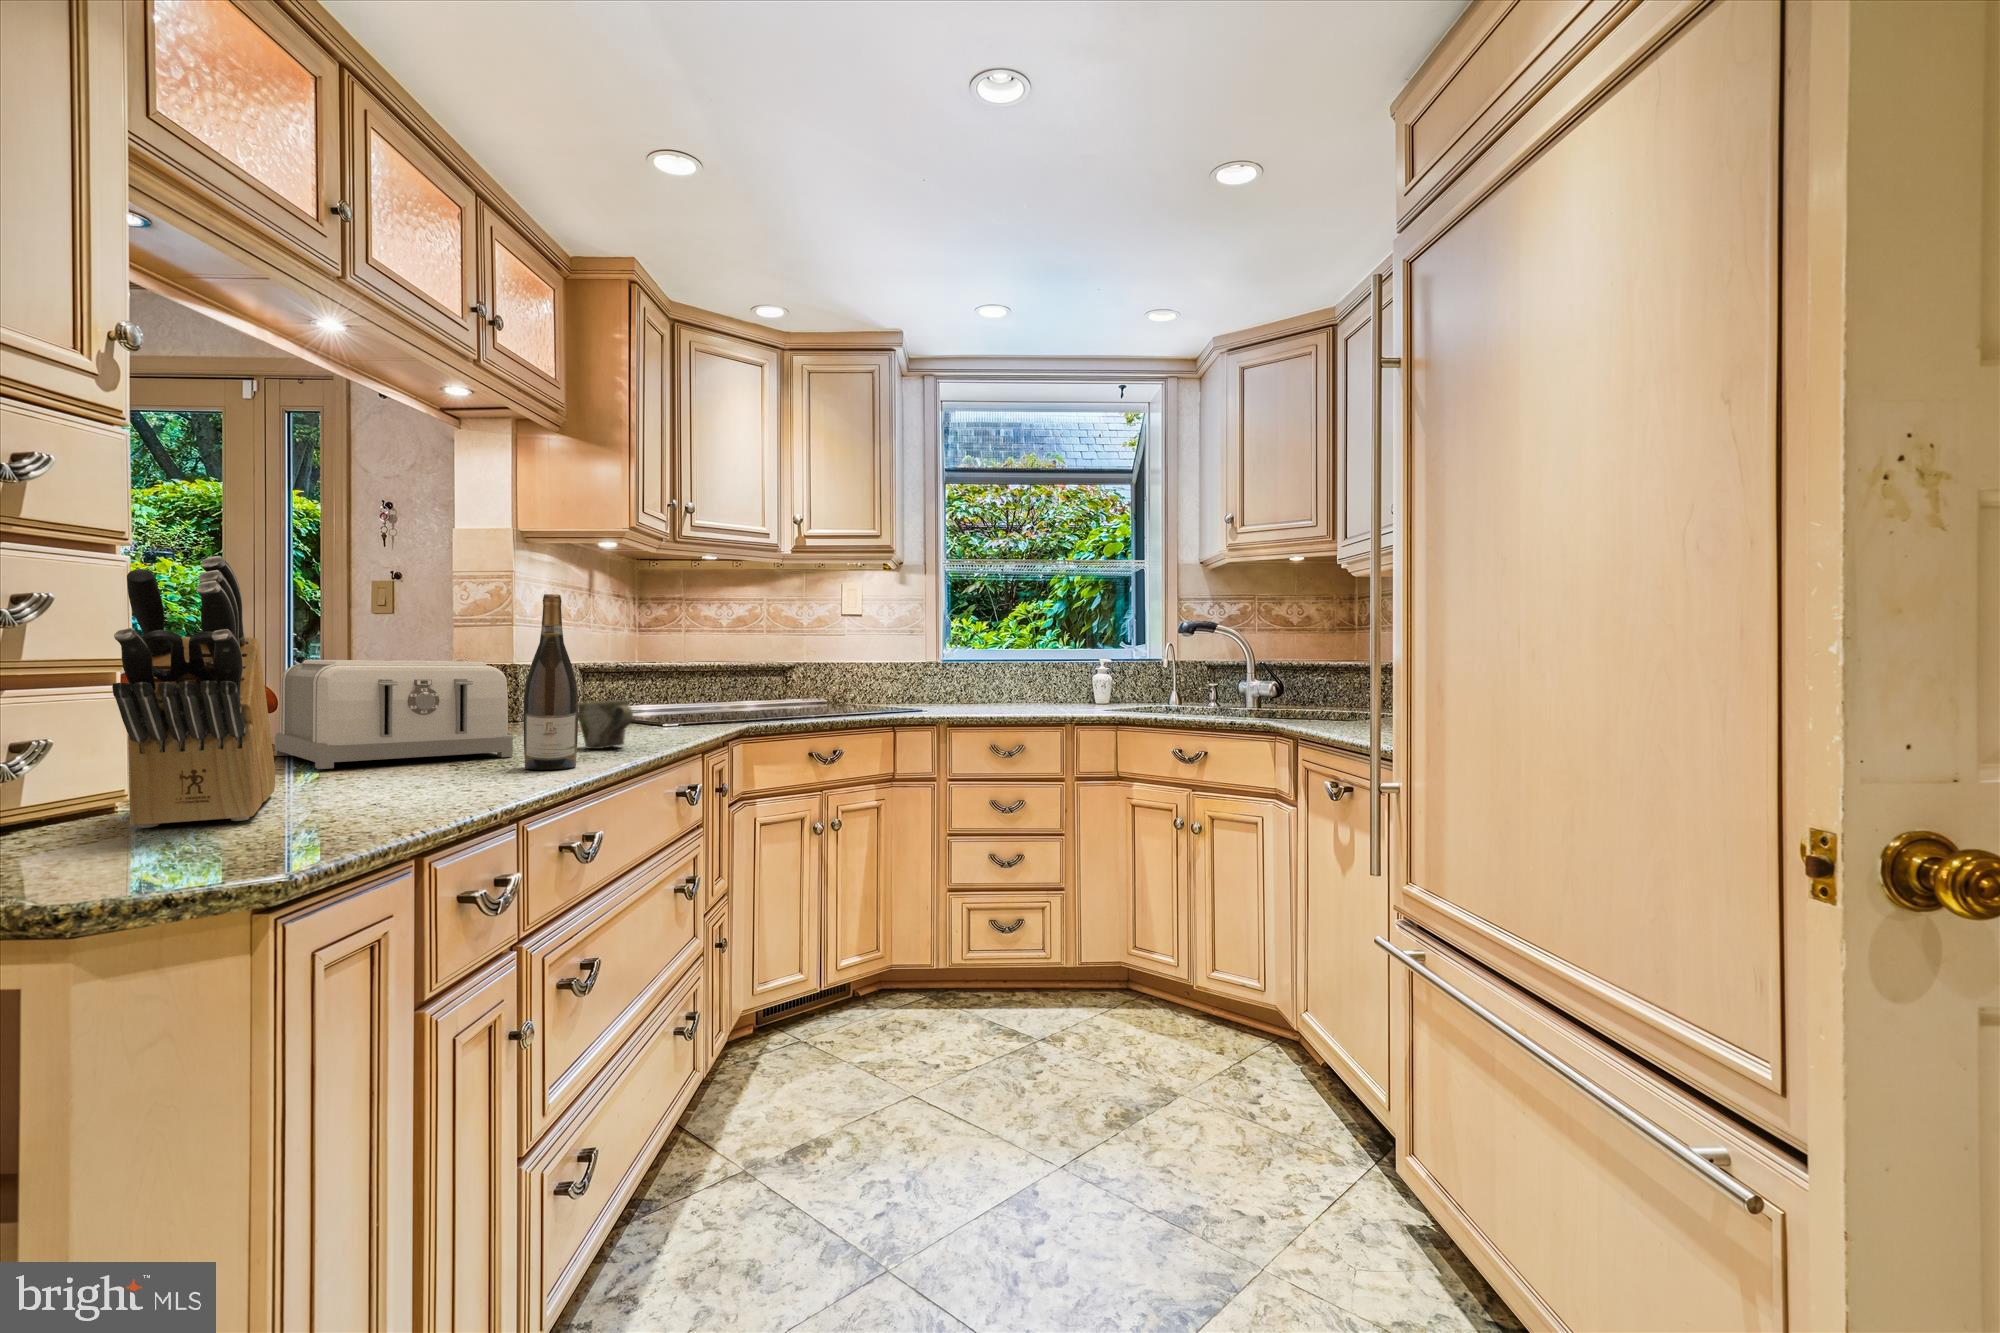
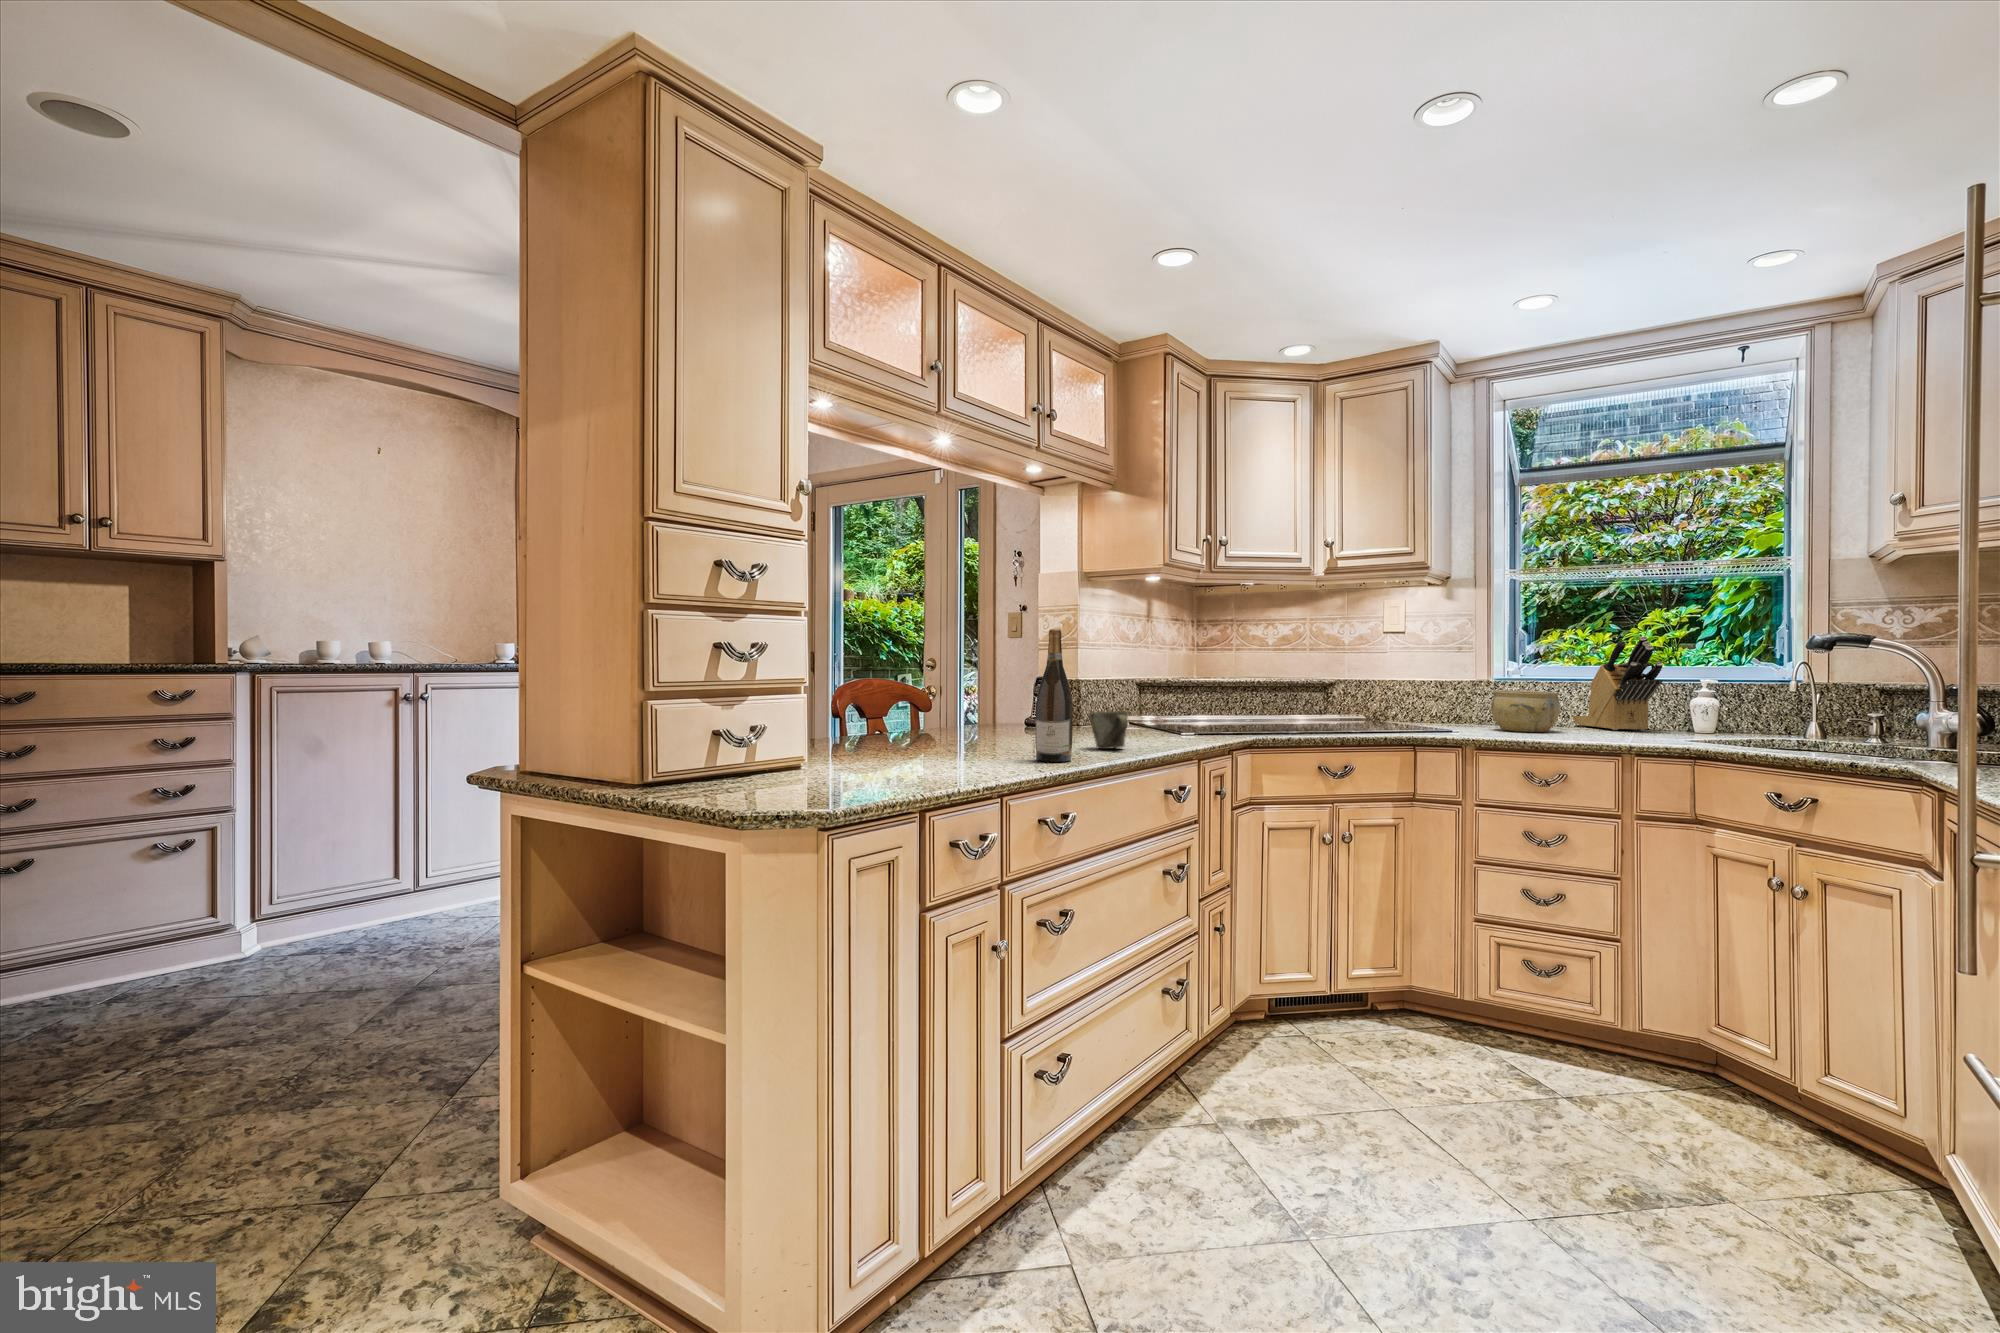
knife block: present [112,556,275,828] -> present [1573,636,1662,730]
toaster: present [275,660,513,769] -> none [908,678,1040,752]
ceramic bowl: none [949,672,1005,710] -> present [1490,690,1560,732]

